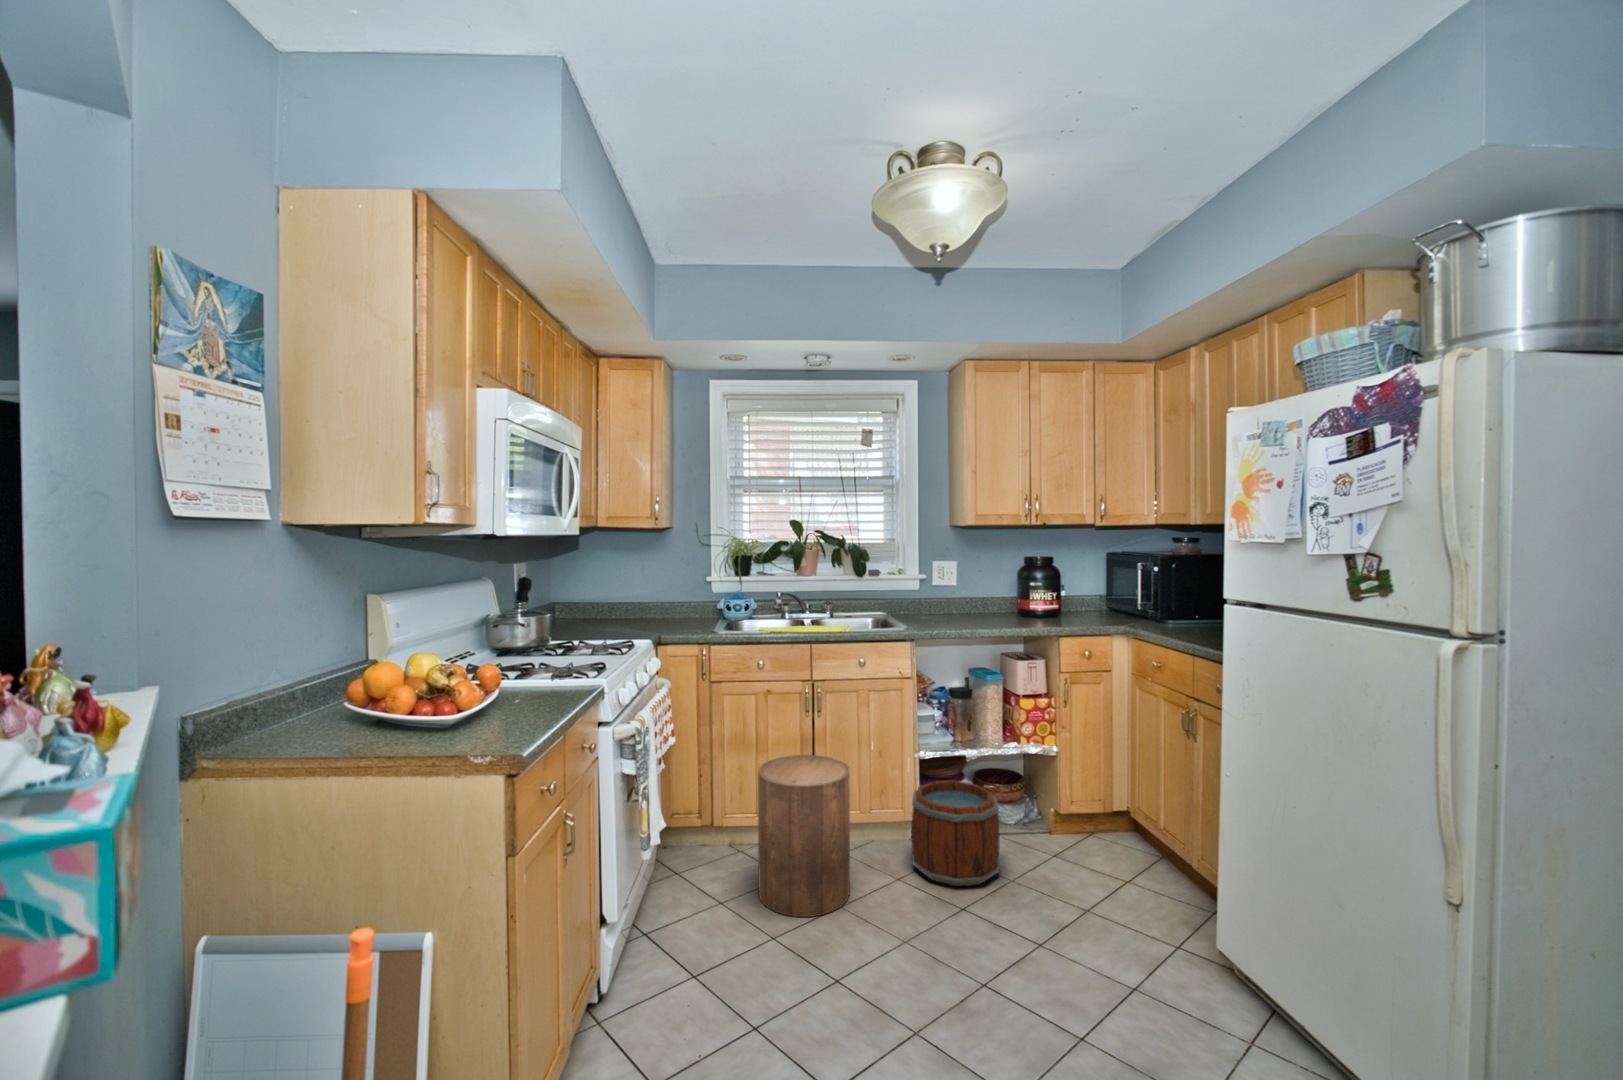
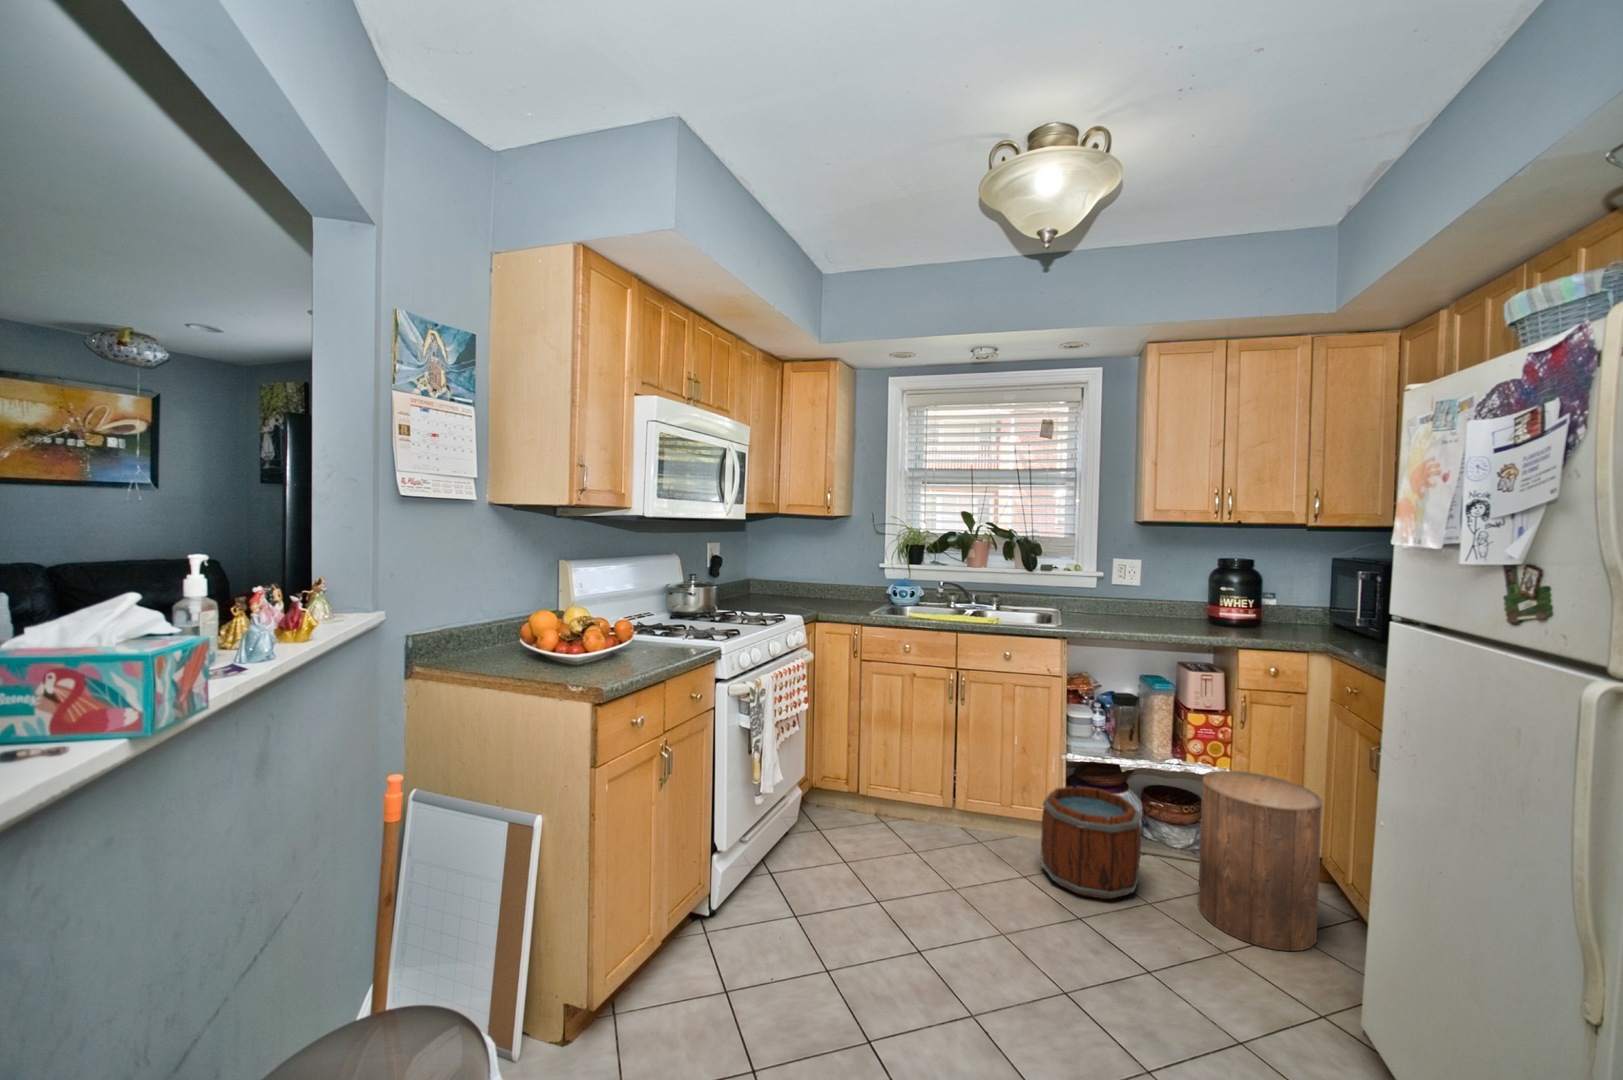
stool: present [758,755,850,917] -> present [1198,771,1322,951]

